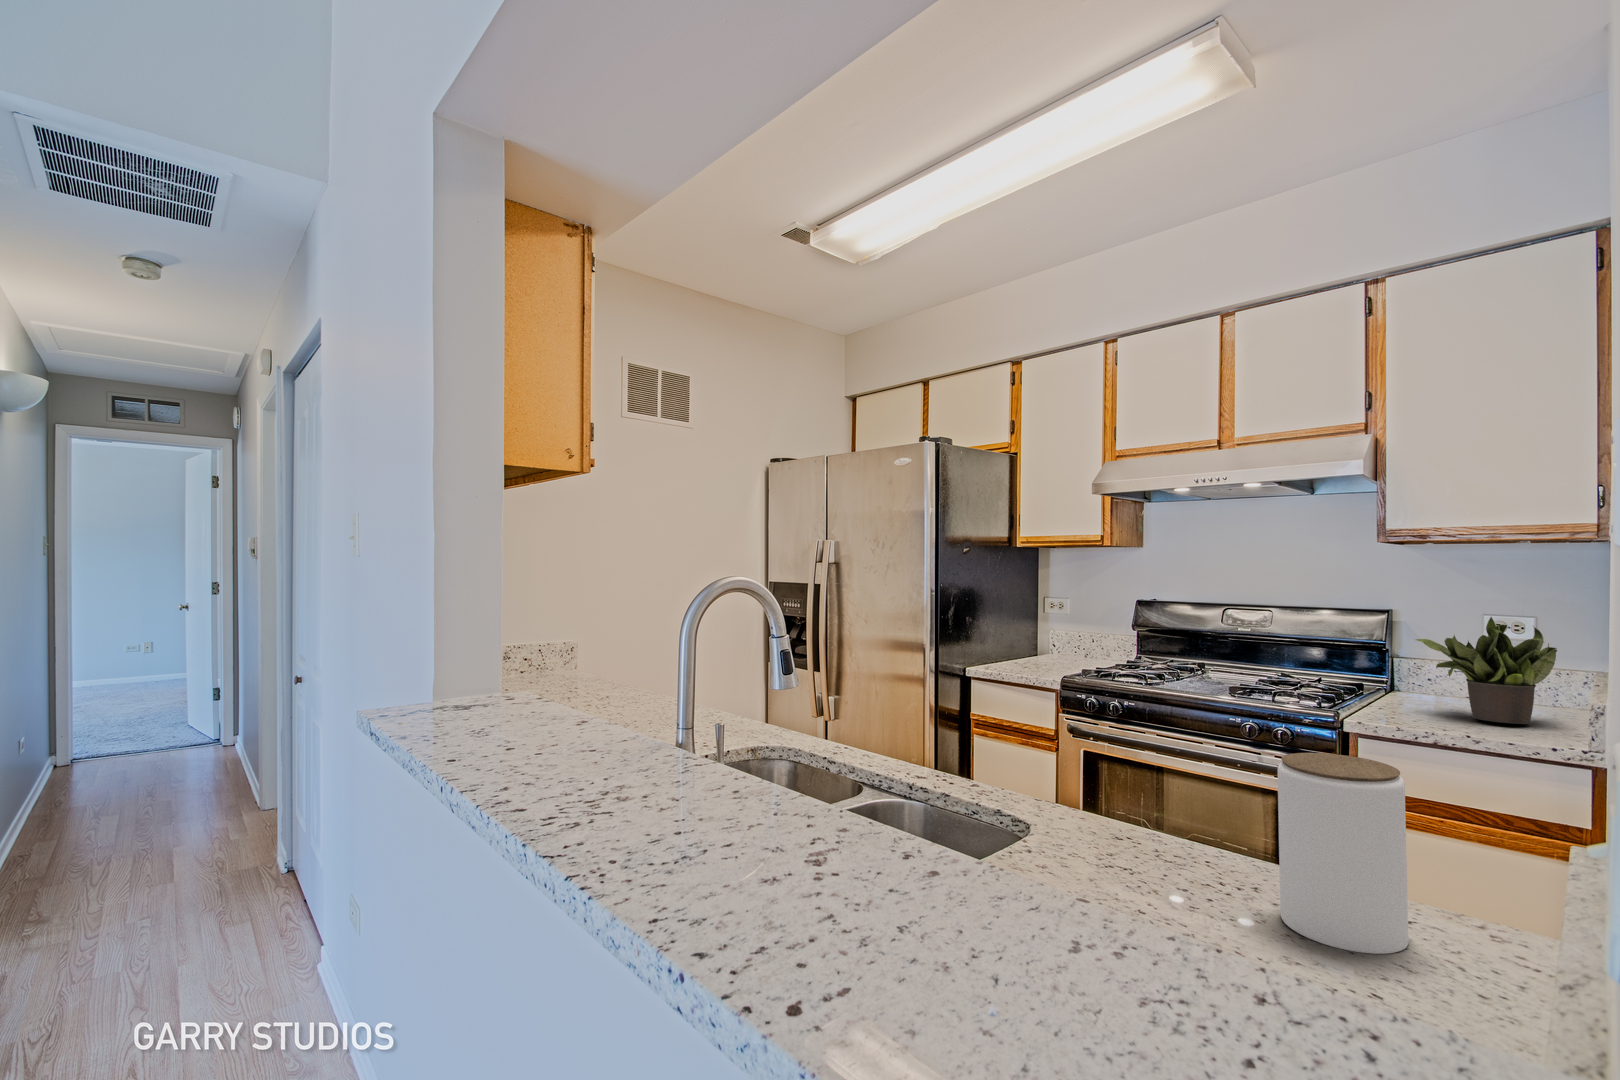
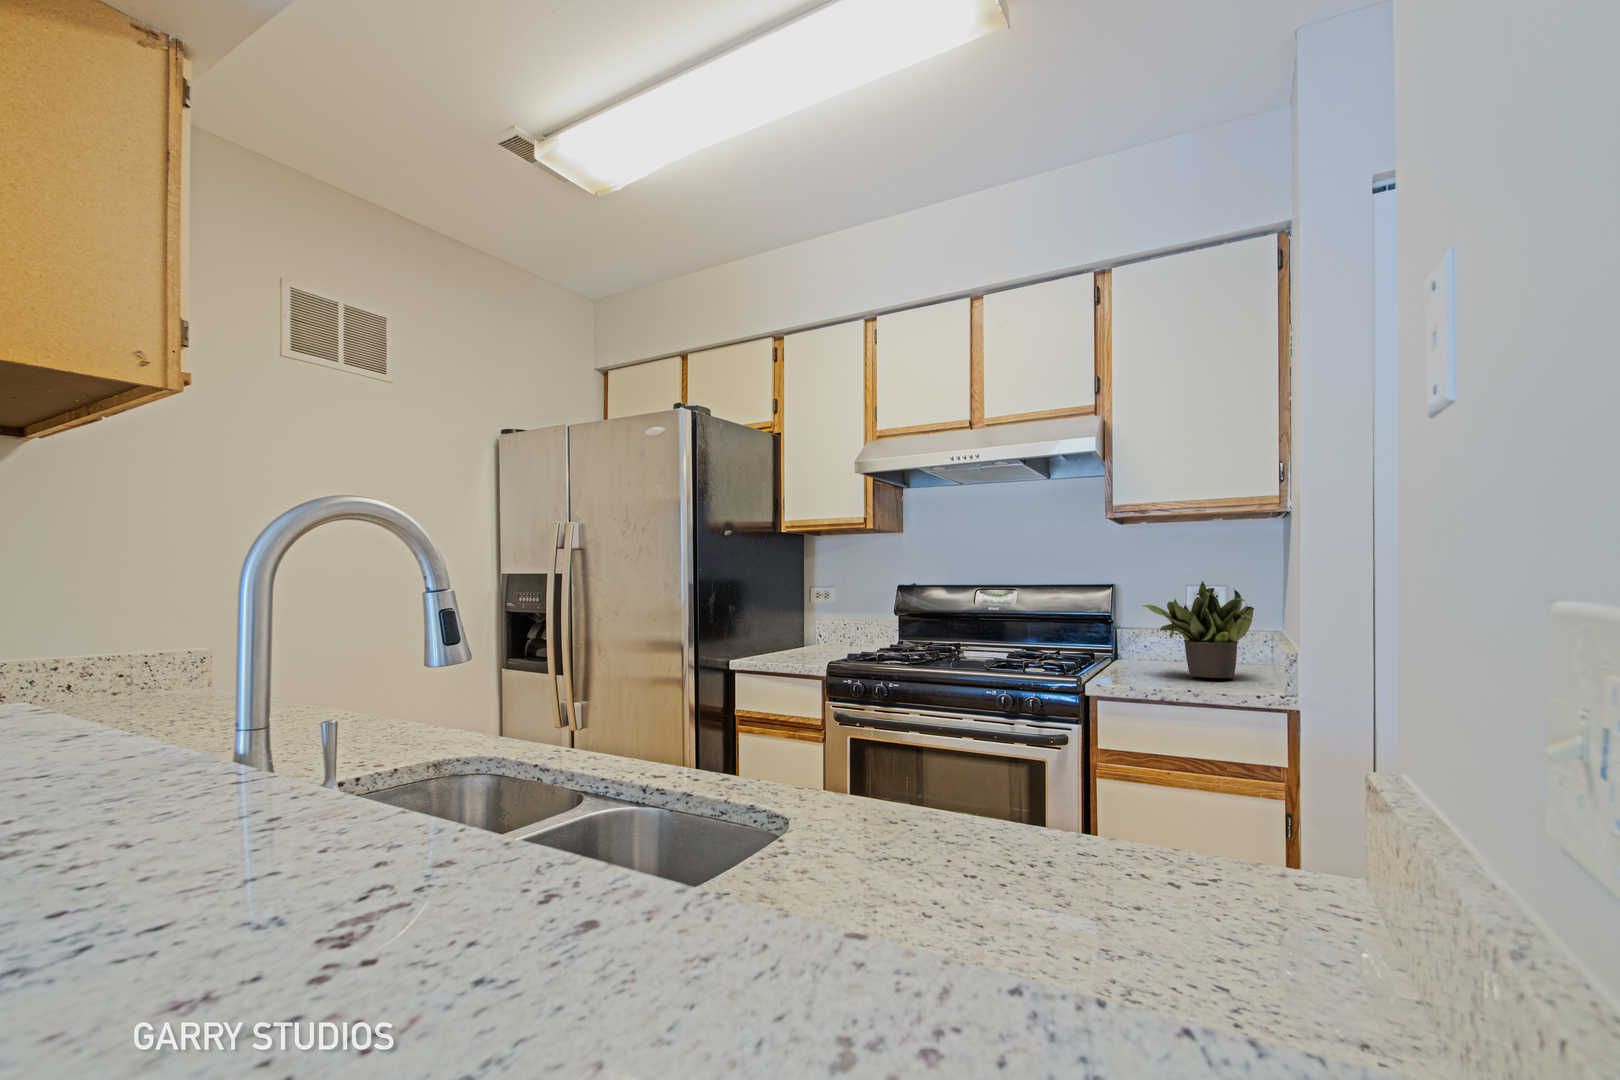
jar: present [1278,753,1409,954] -> none [1078,692,1227,931]

